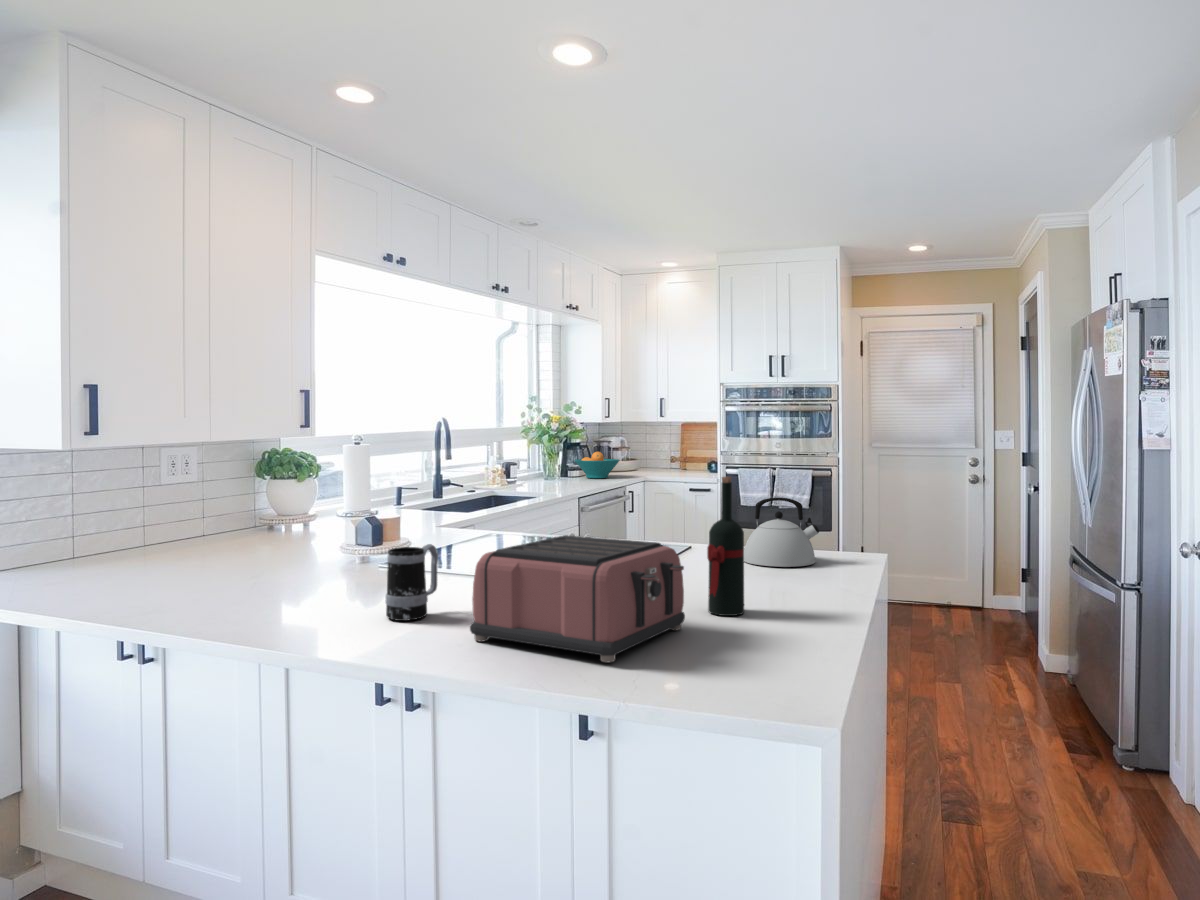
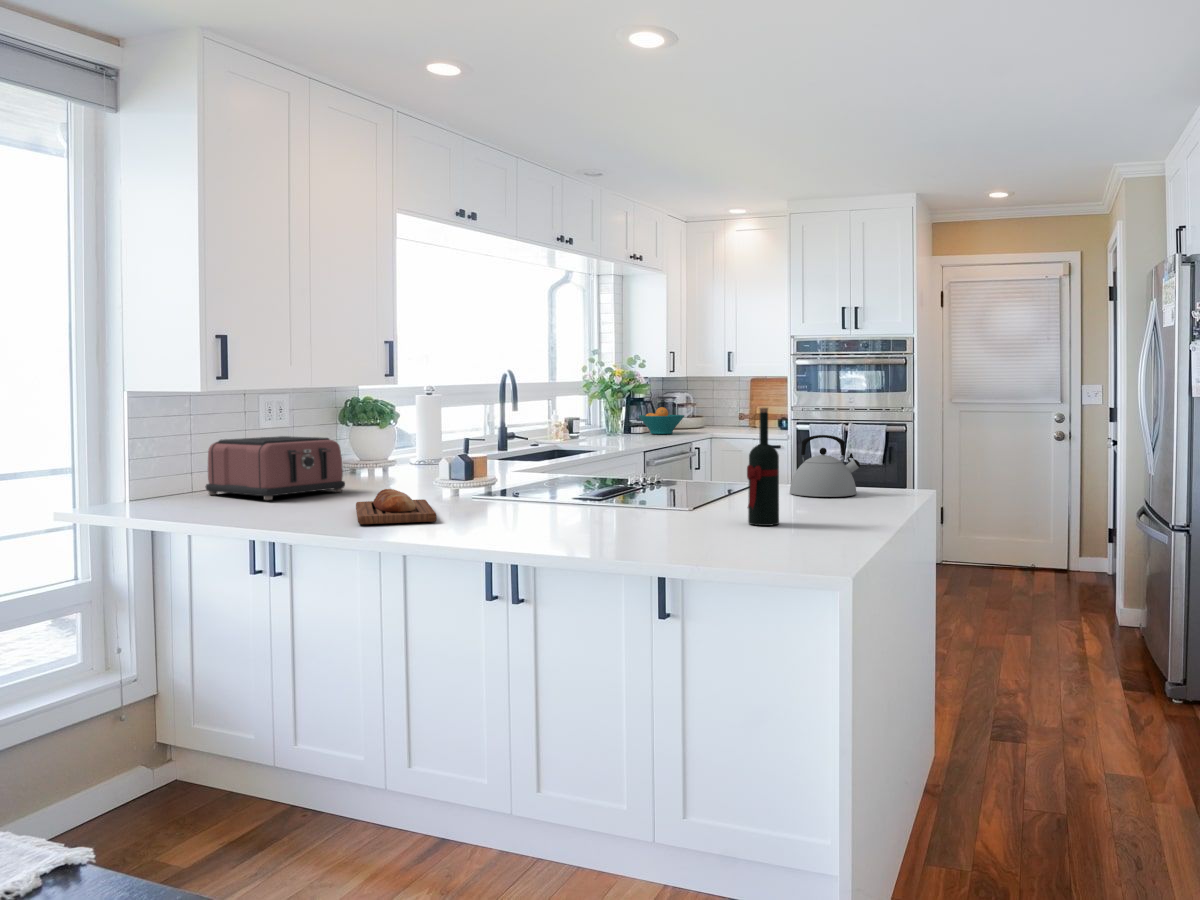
toaster: present [470,535,685,662] -> present [205,436,345,500]
mug: present [385,544,438,621] -> none [477,465,519,527]
bread loaf: none [239,566,338,618] -> present [356,489,436,524]

